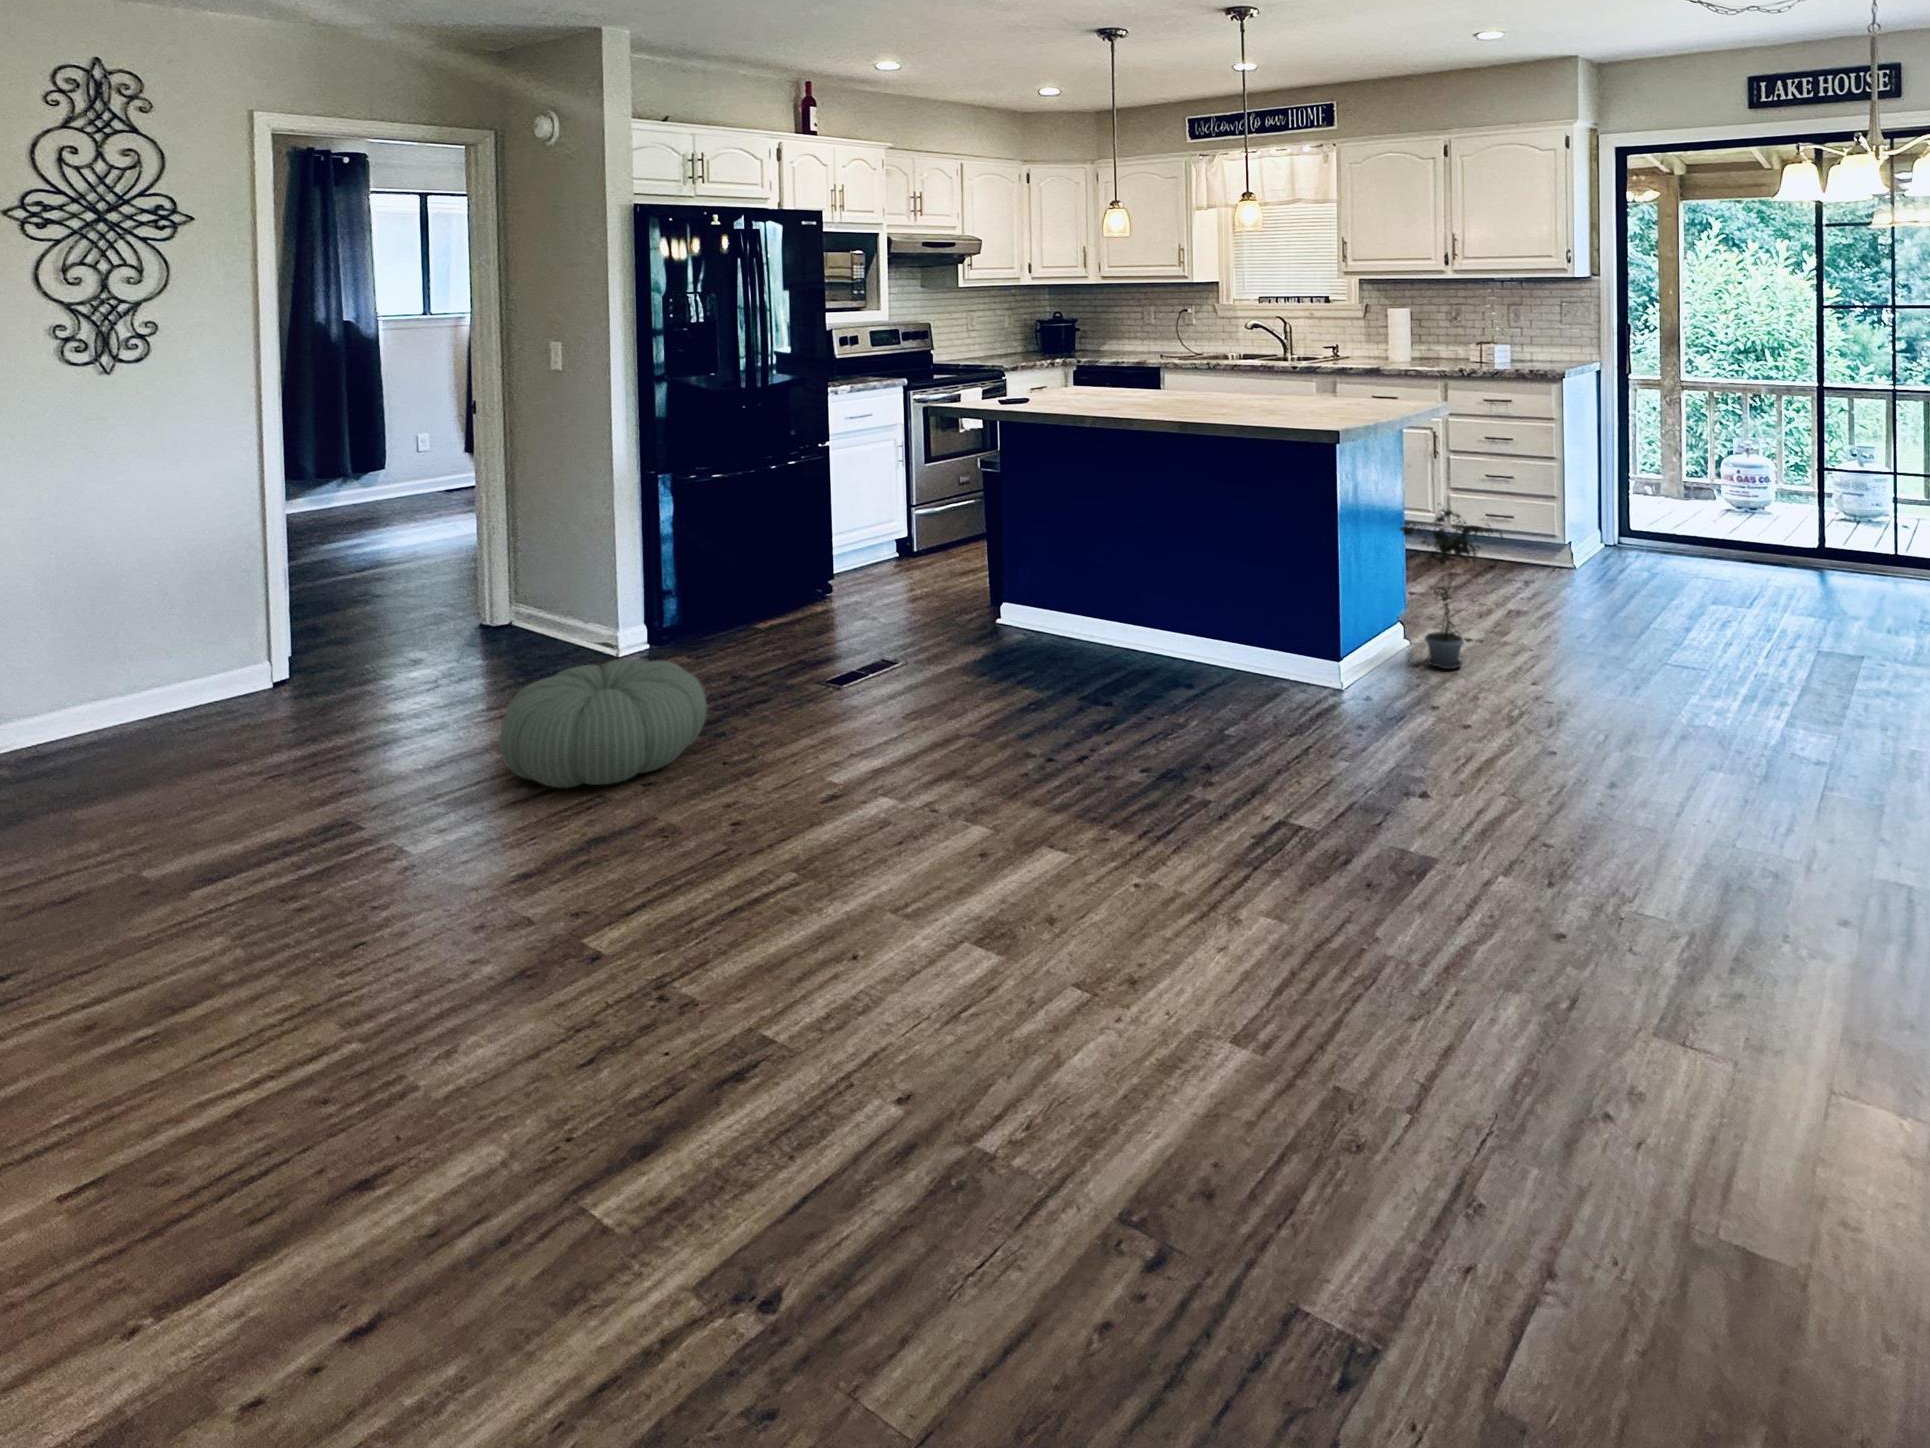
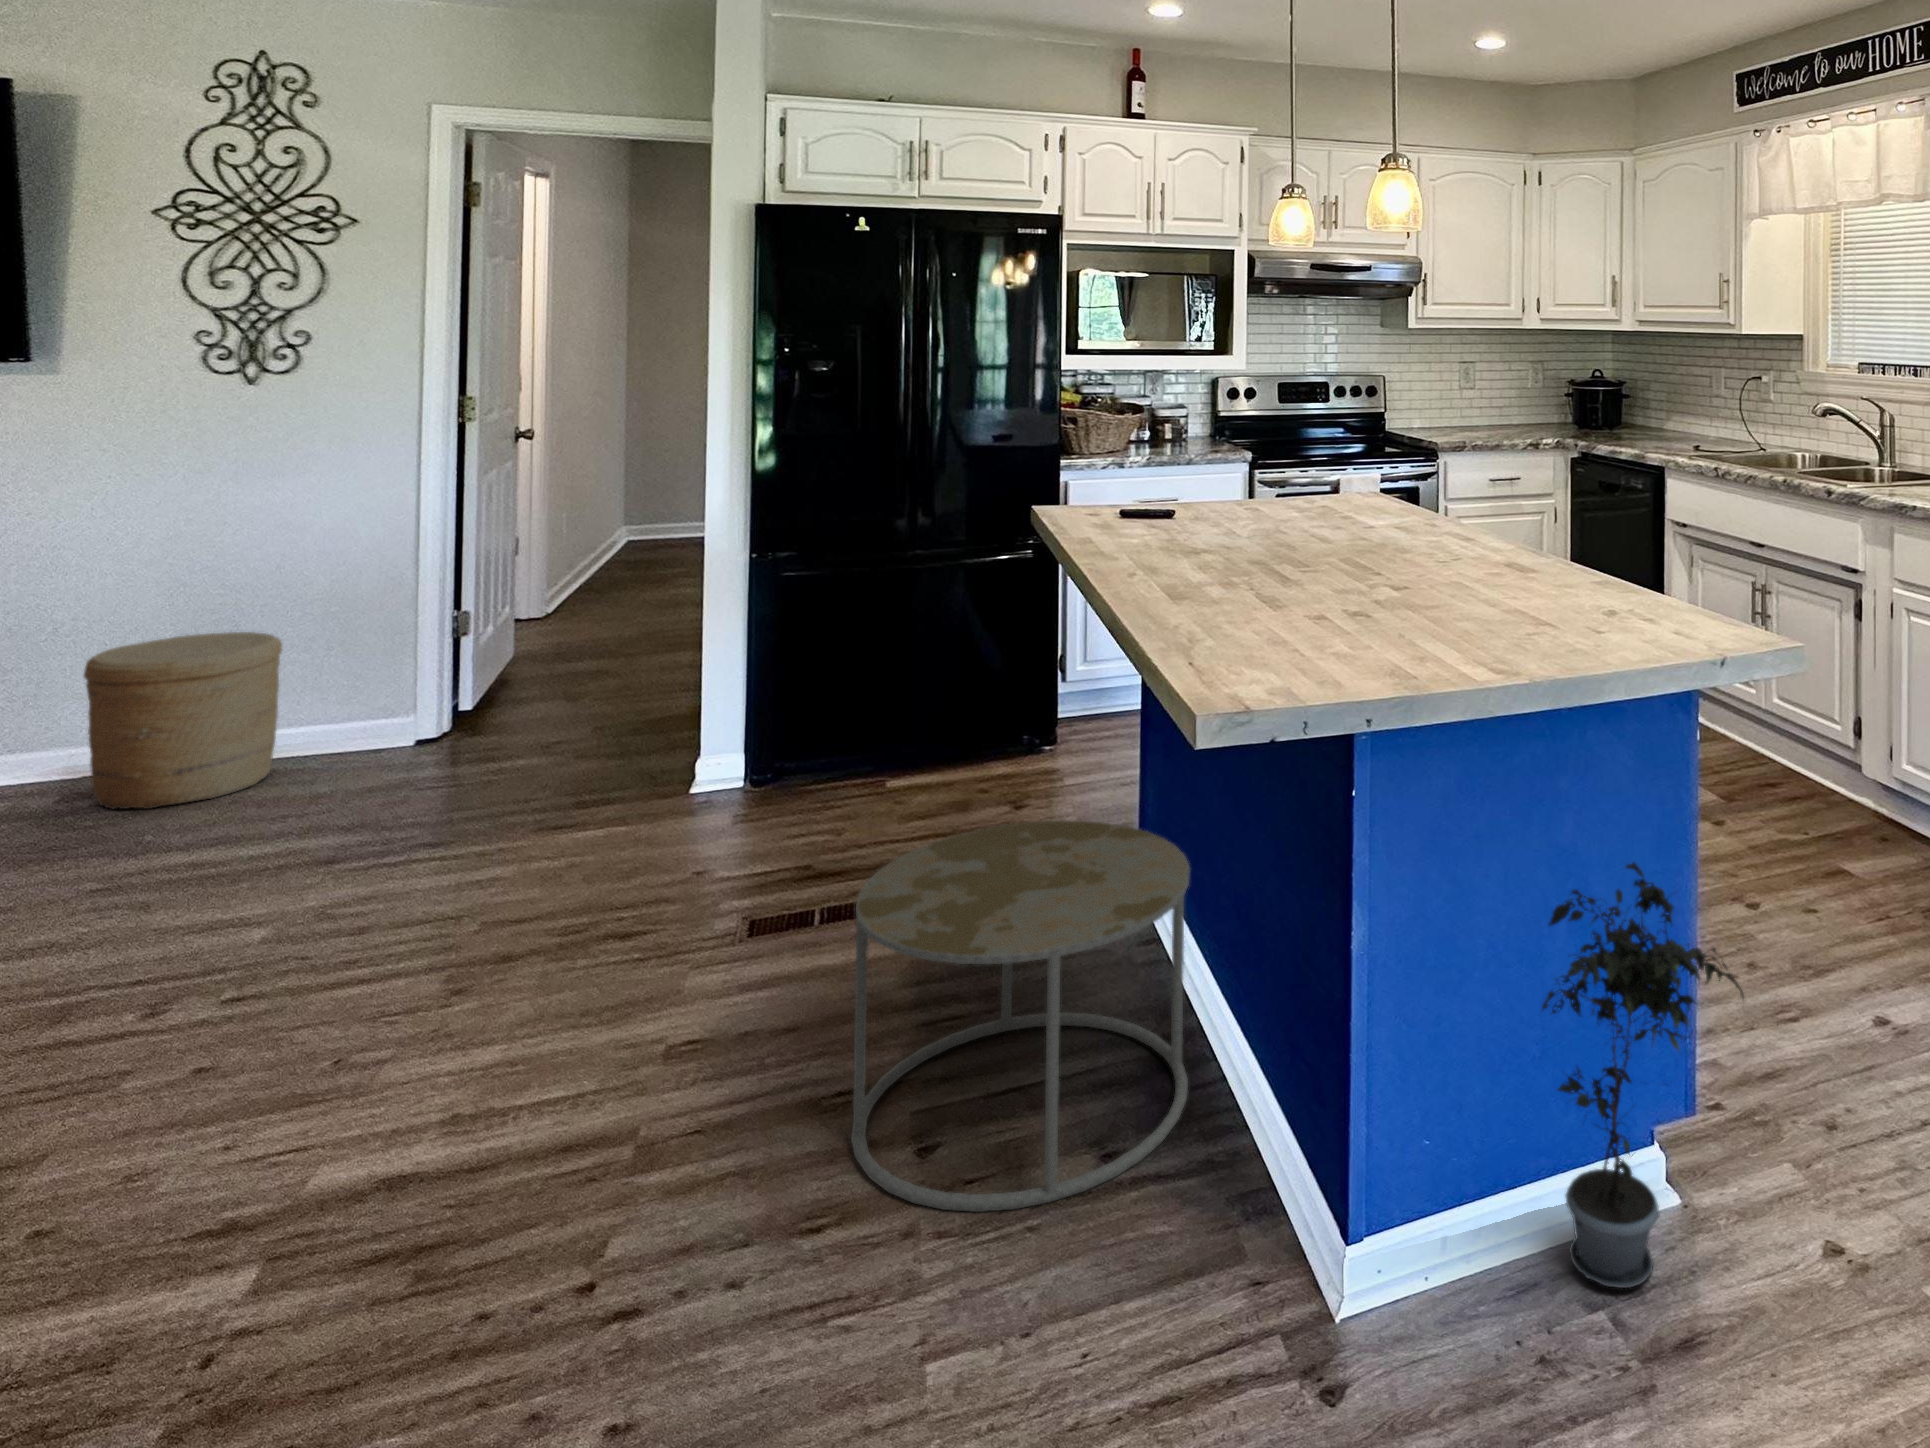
side table: none [1070,557,1240,723] -> present [851,820,1190,1212]
woven basket: none [32,601,207,767] -> present [84,632,282,809]
pouf: present [500,659,707,788] -> none [131,816,481,1012]

